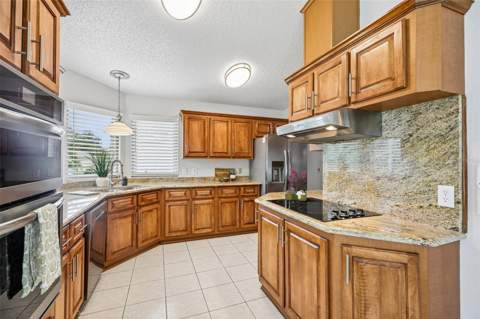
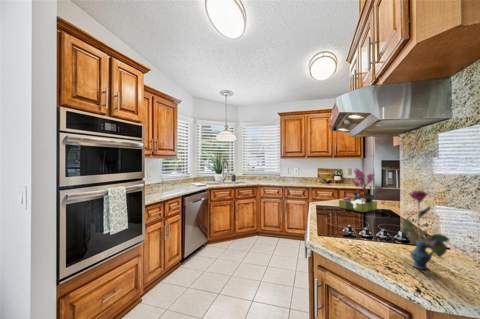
vase: none [394,179,429,227] -> present [403,191,449,269]

